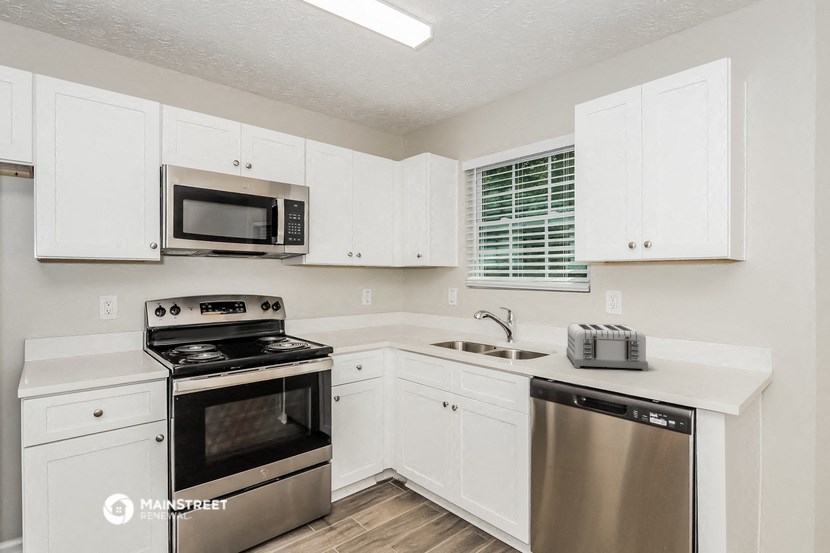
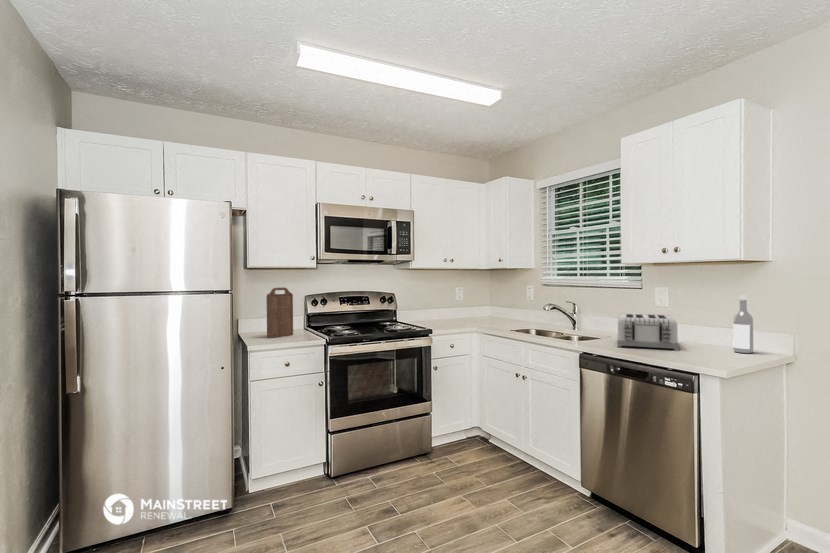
cutting board: none [66,290,118,371] -> present [266,287,293,338]
wine bottle: none [707,302,730,372] -> present [733,296,753,353]

